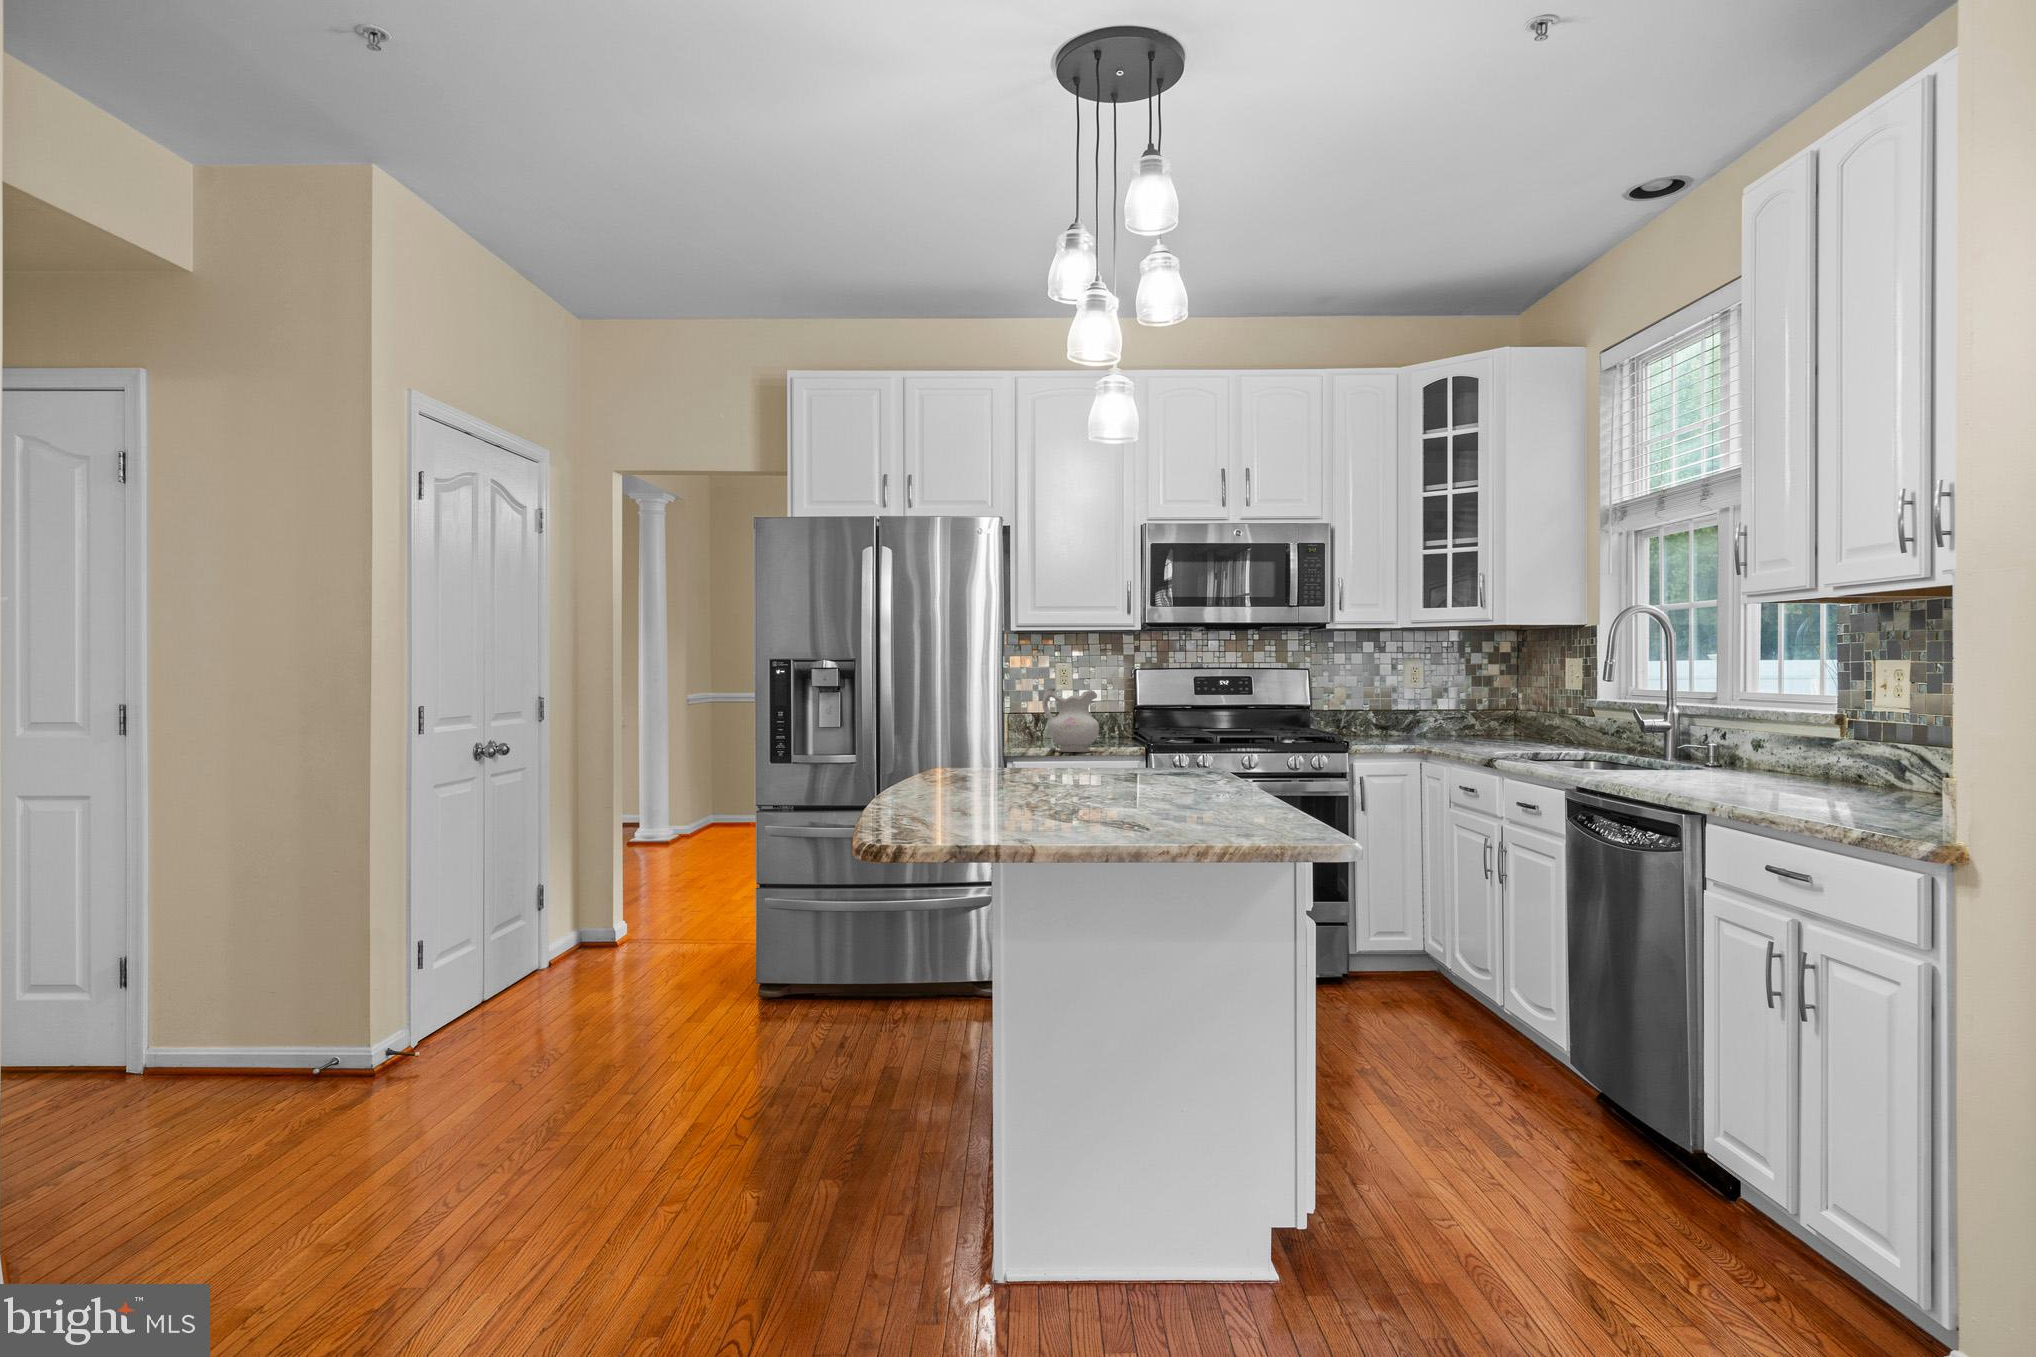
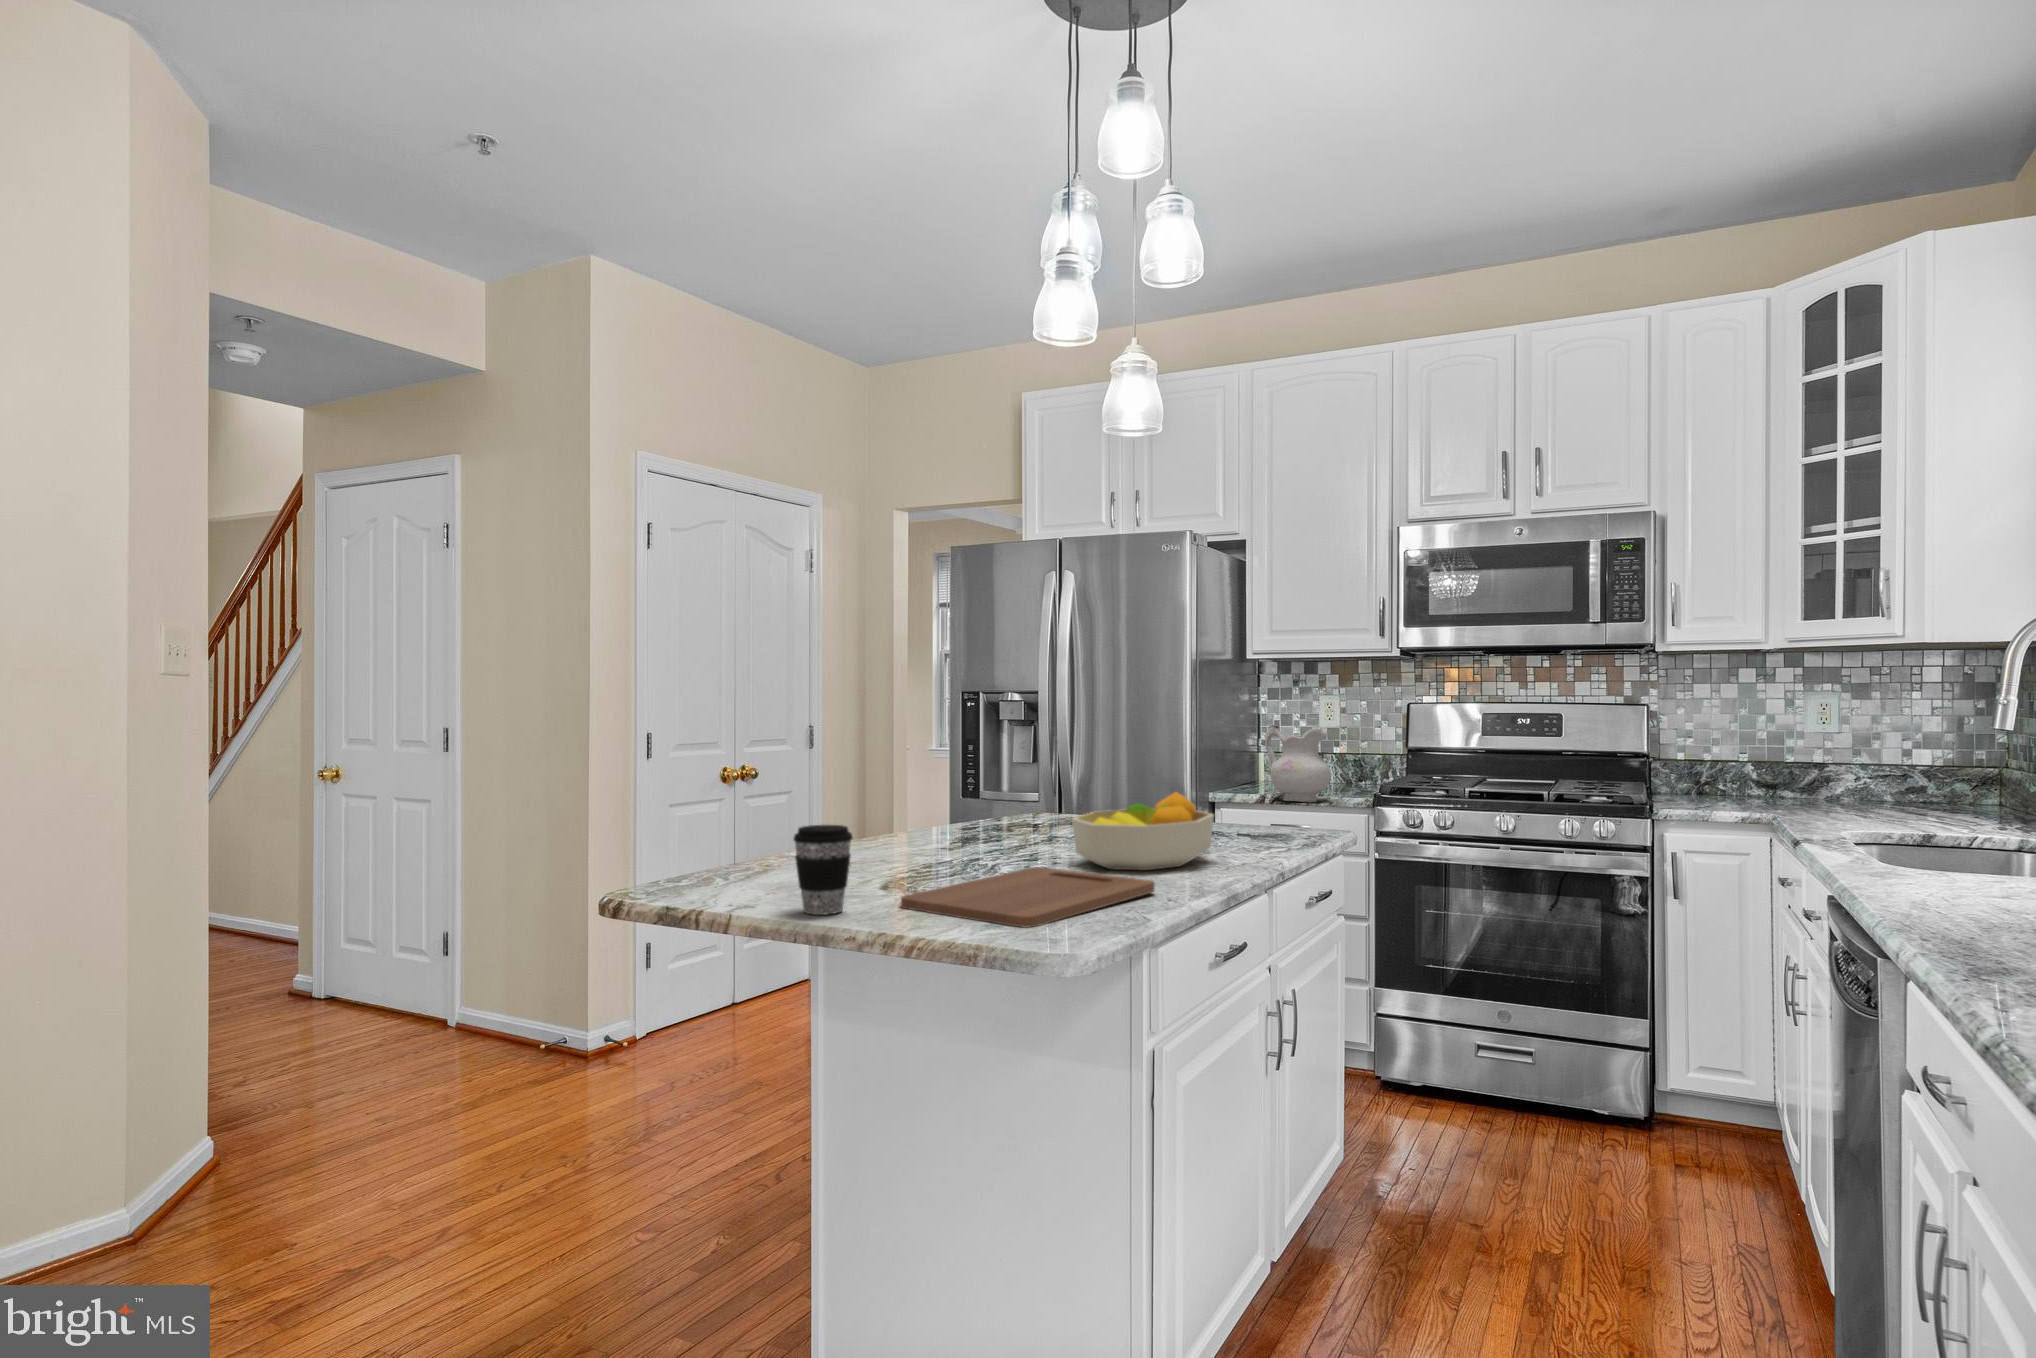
fruit bowl: none [1091,731,1196,794] -> present [1072,792,1214,870]
coffee cup: none [1035,753,1087,830] -> present [793,825,853,915]
cutting board: none [1098,792,1241,826] -> present [901,867,1155,928]

